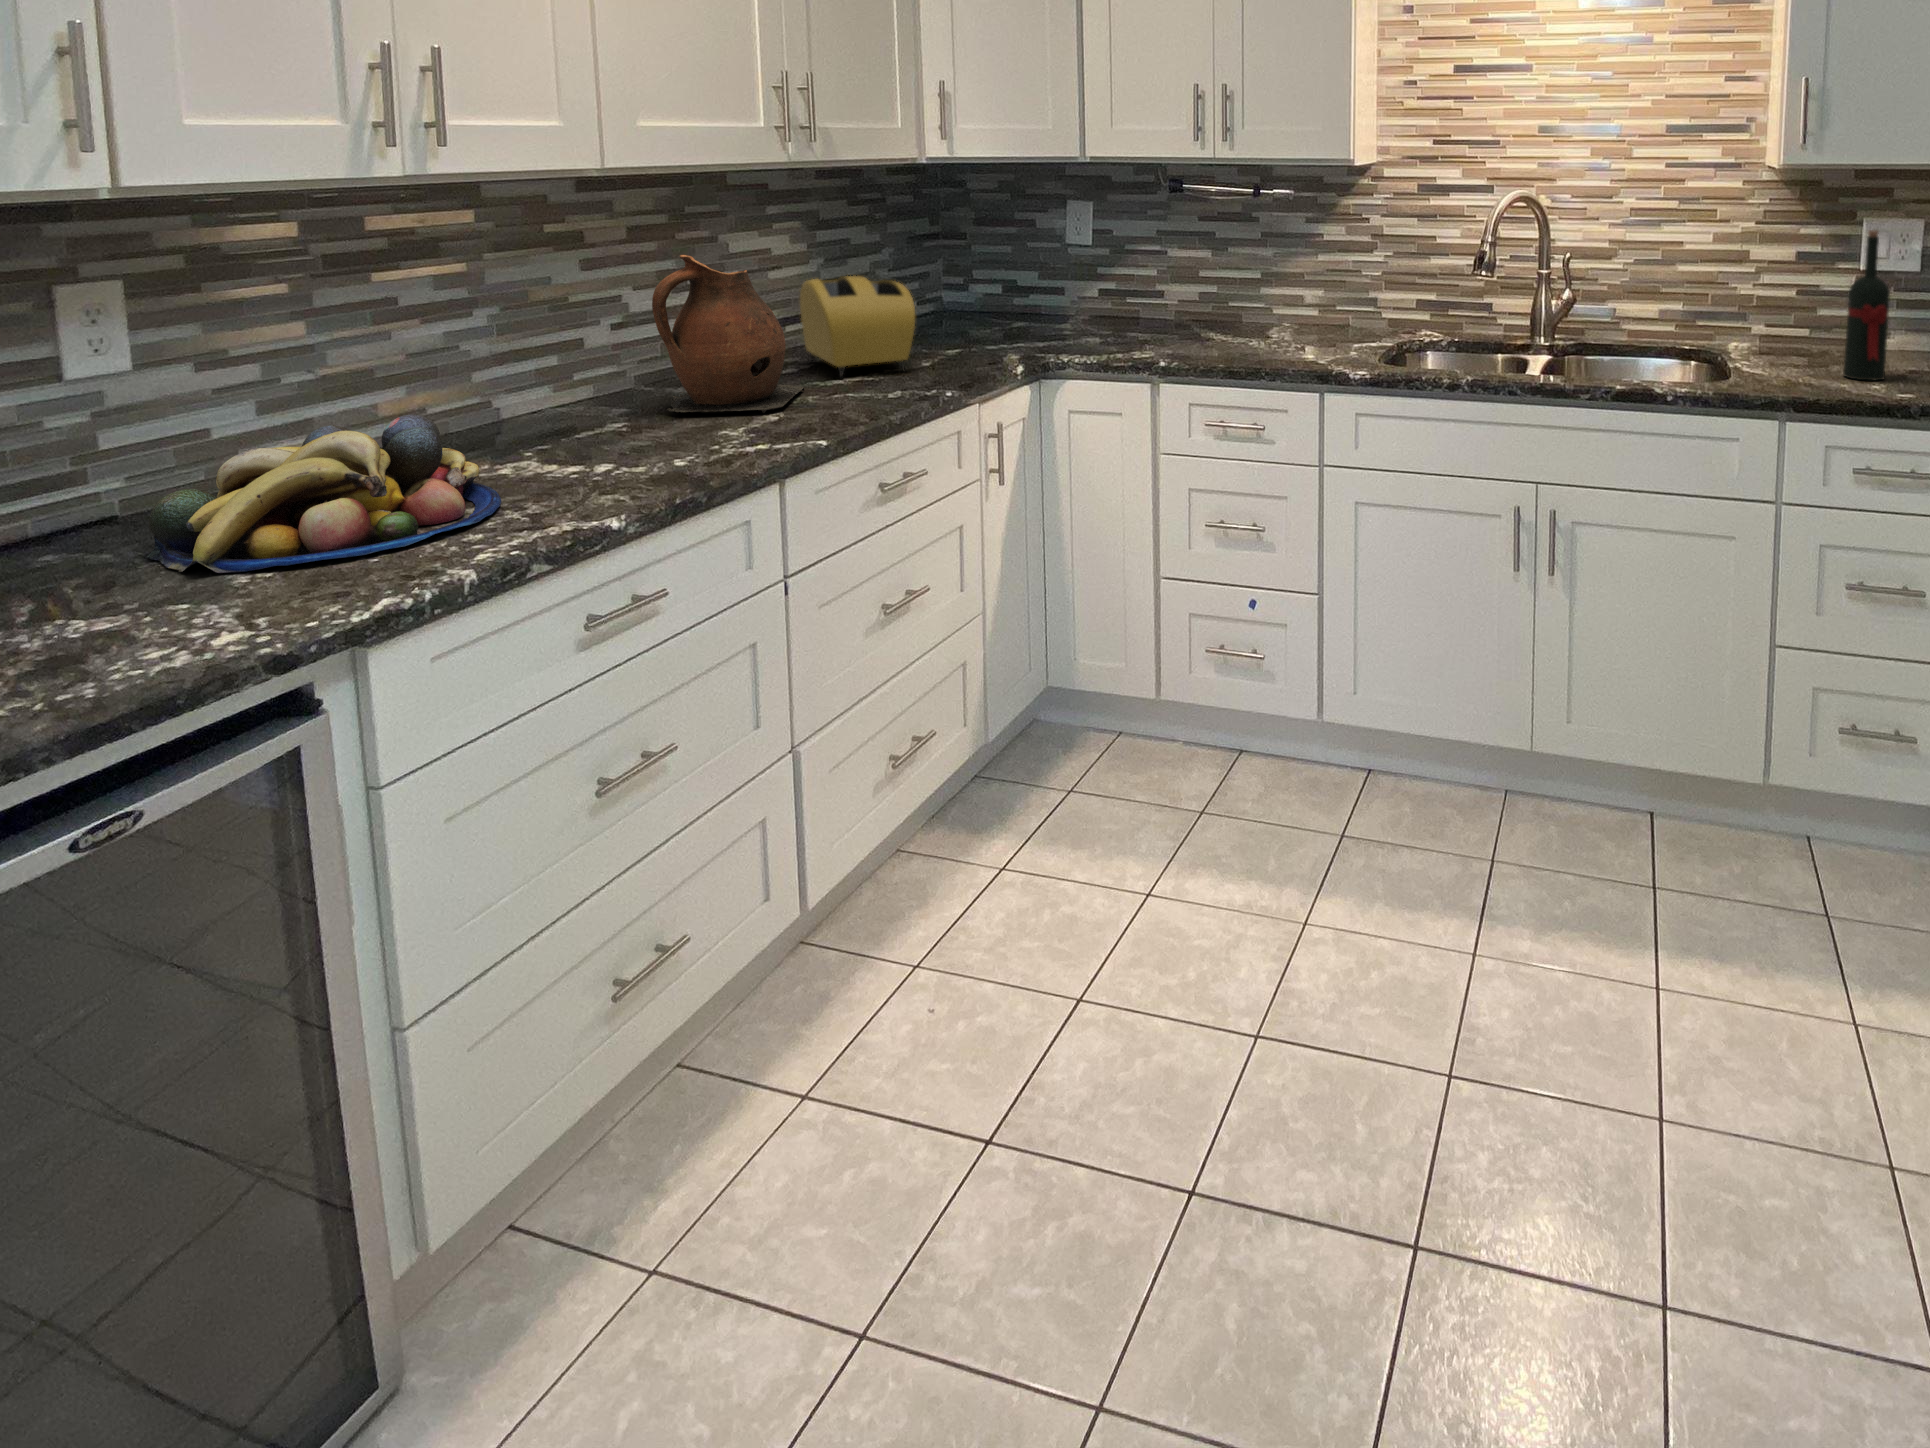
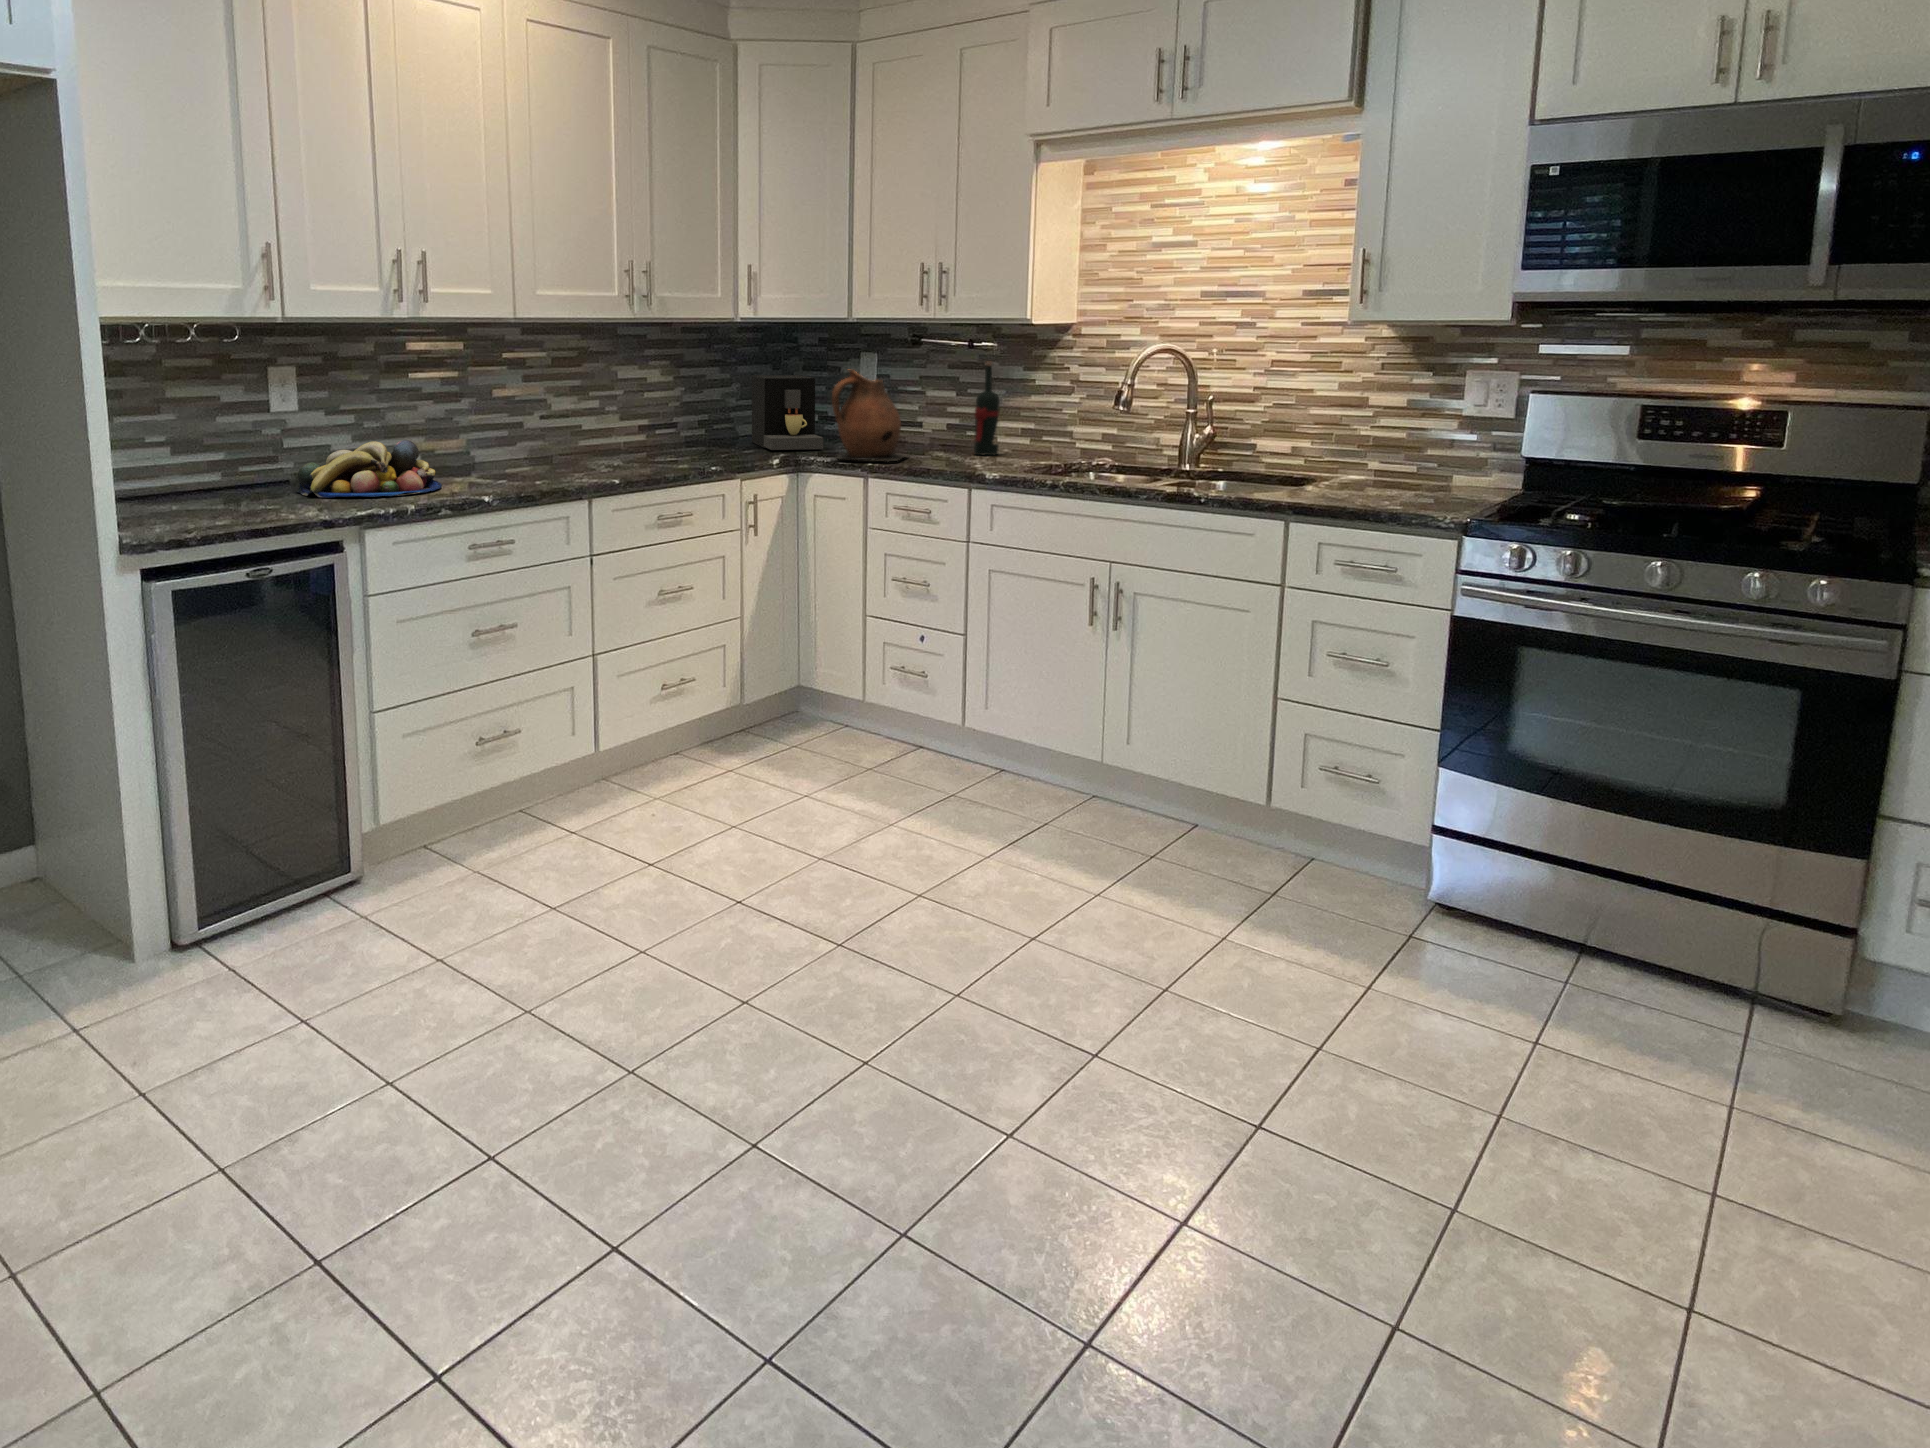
wine bottle: present [1843,230,1890,380] -> present [974,362,1000,456]
coffee maker: none [914,233,1042,344] -> present [752,375,823,450]
ceramic pitcher: present [652,255,804,413] -> present [832,370,907,462]
toaster: present [800,276,915,377] -> none [653,395,716,460]

